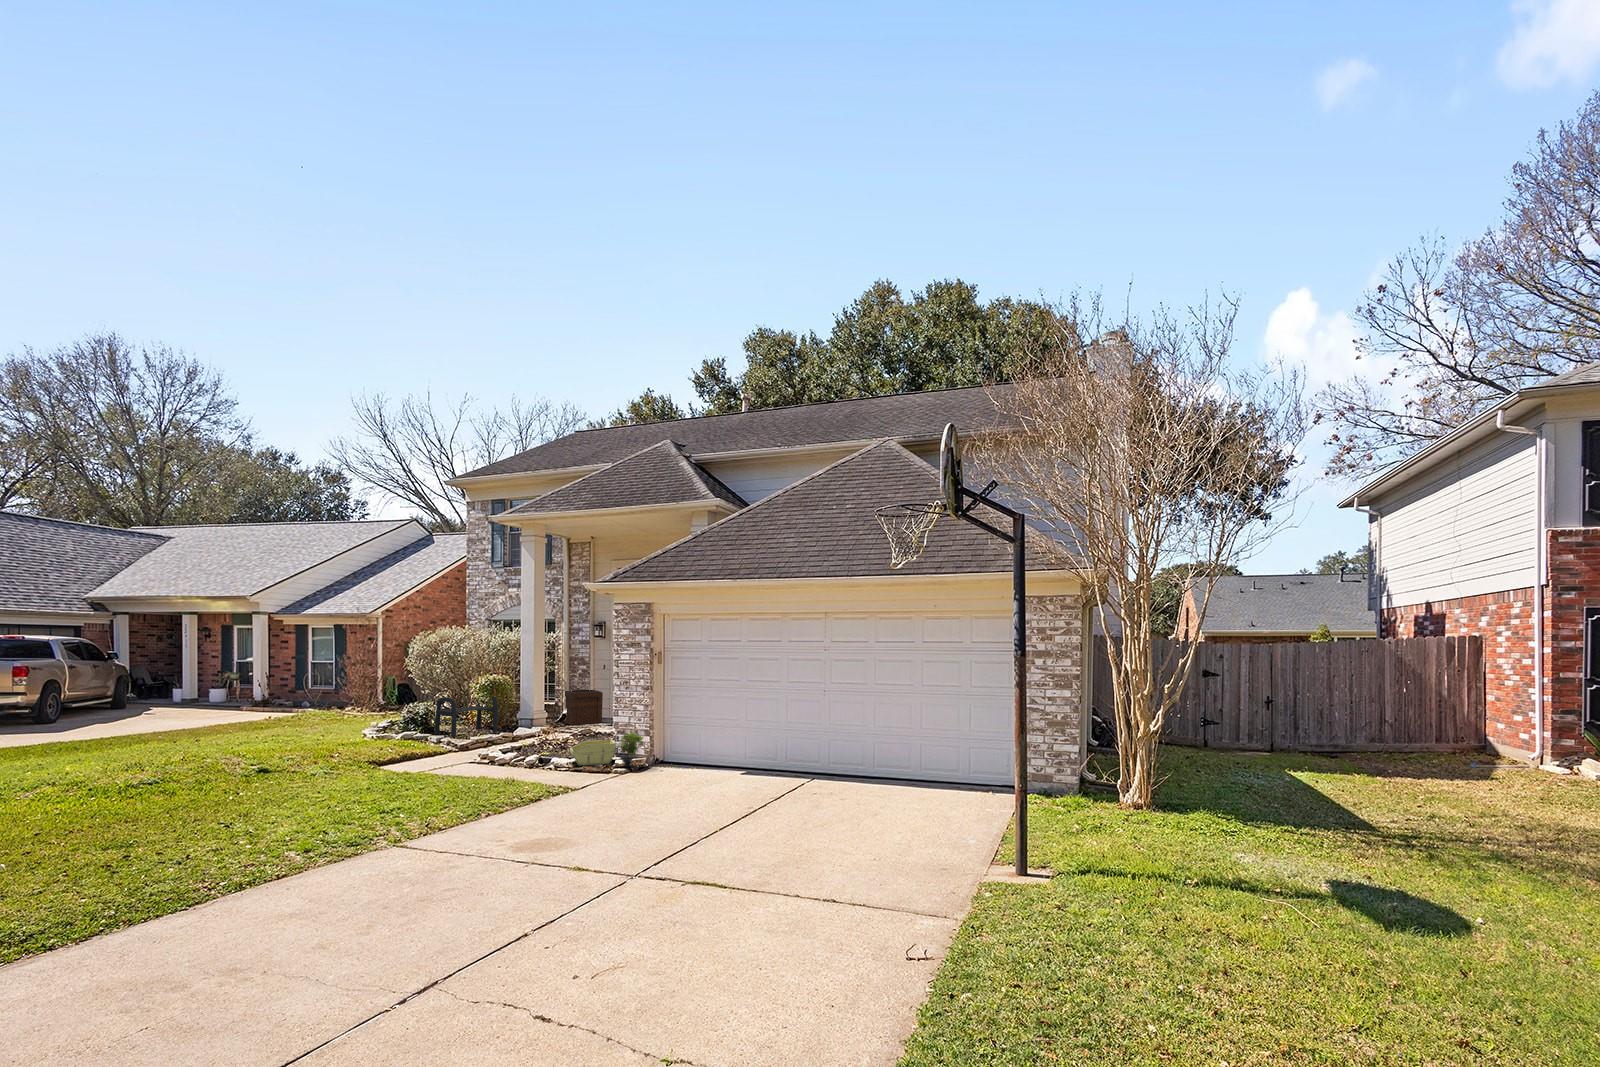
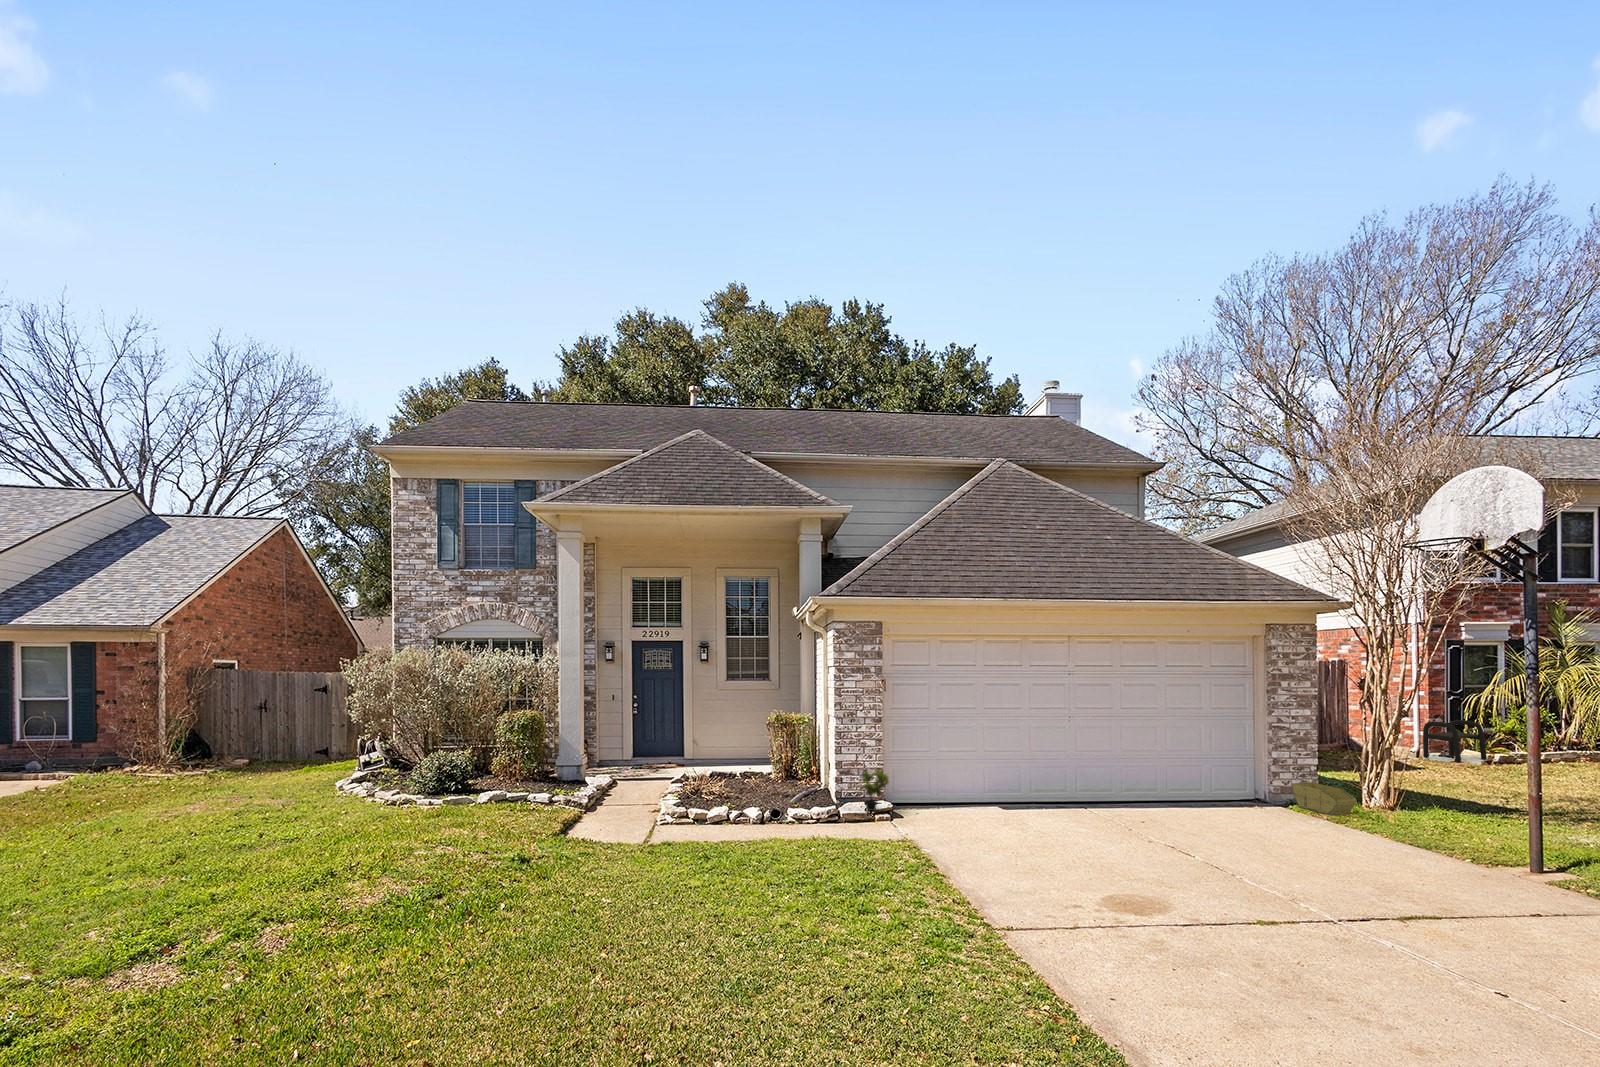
wooden crate: present [562,690,603,725] -> none [603,717,657,762]
bench: present [434,697,498,737] -> present [1423,720,1487,762]
storage bin: present [570,740,616,766] -> present [1292,782,1357,815]

